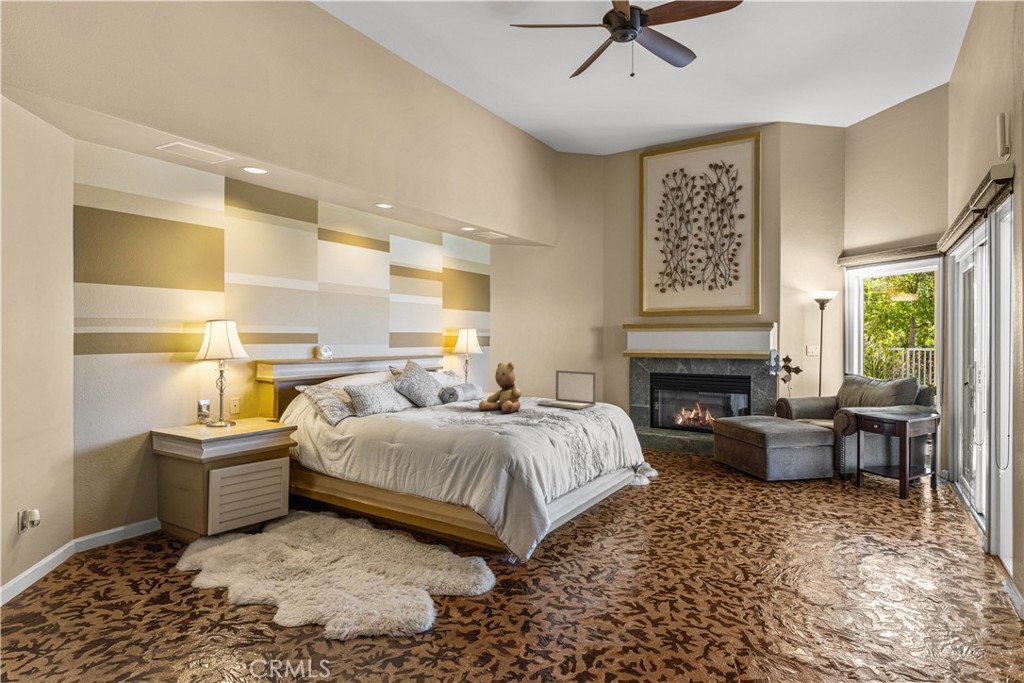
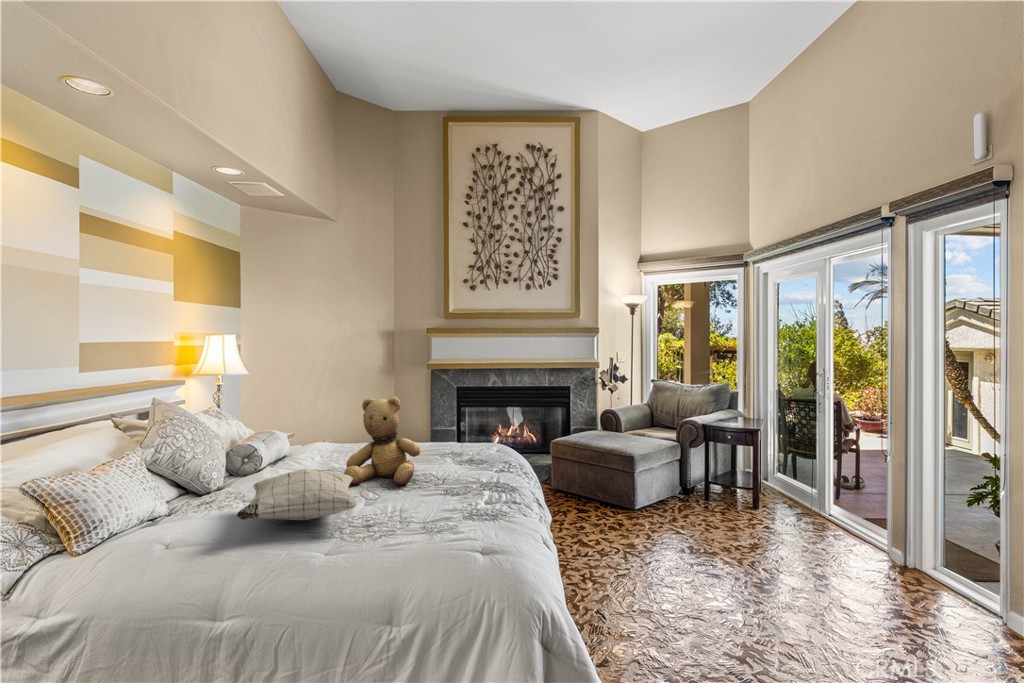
laptop: present [537,370,596,409] -> none [413,400,490,459]
pillow: none [400,392,472,418] -> present [236,469,358,520]

